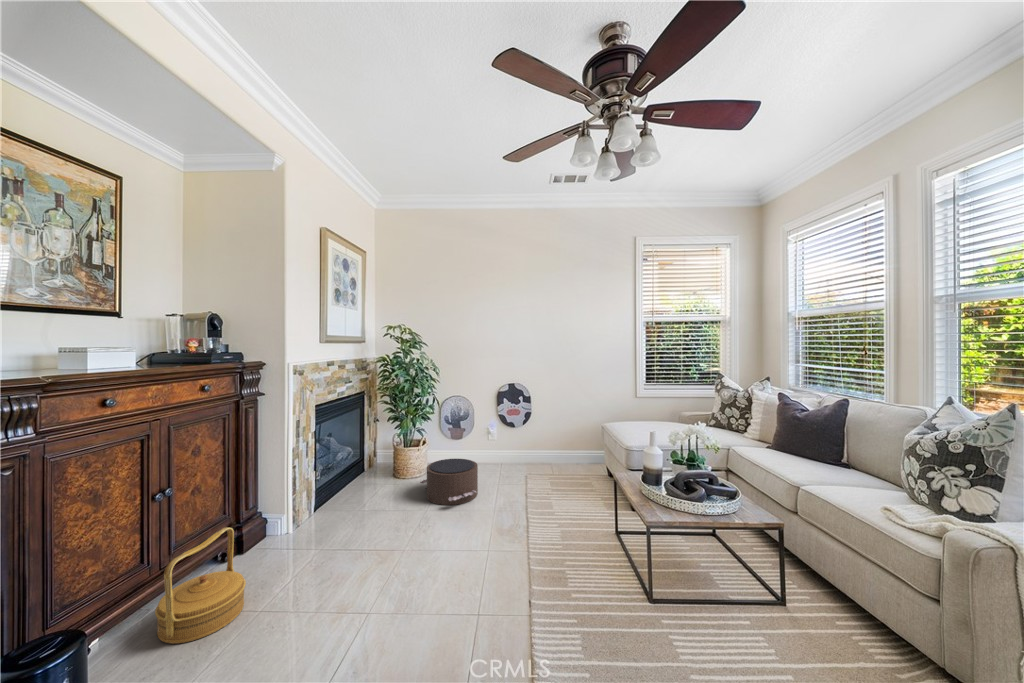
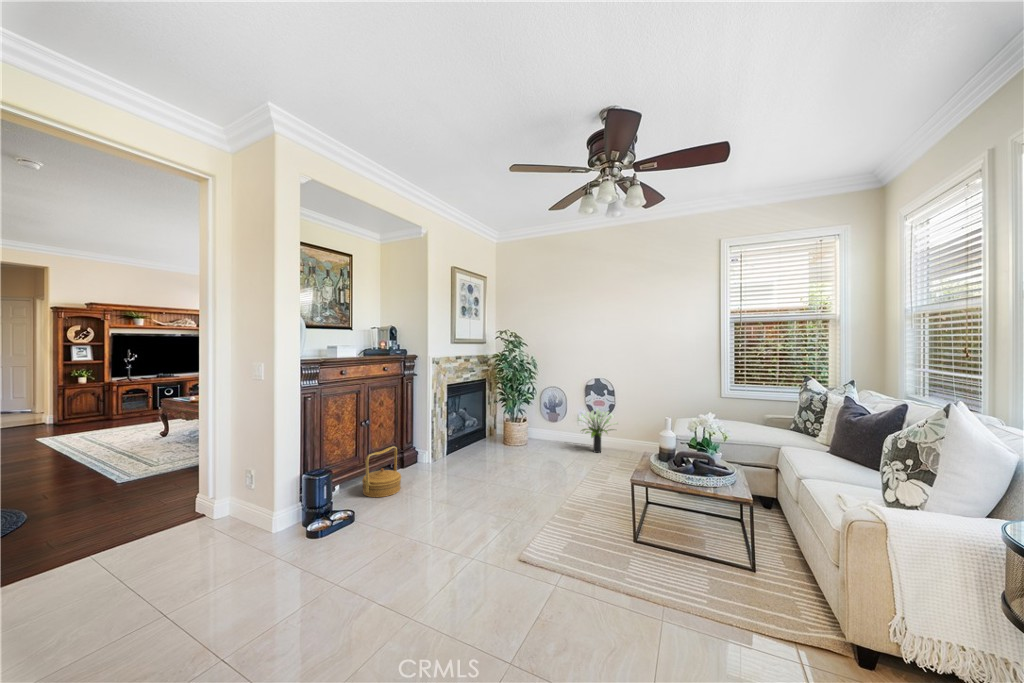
potted plant: none [494,420,542,473] -> present [578,409,618,453]
pouf: present [420,459,478,505] -> none [517,433,557,465]

